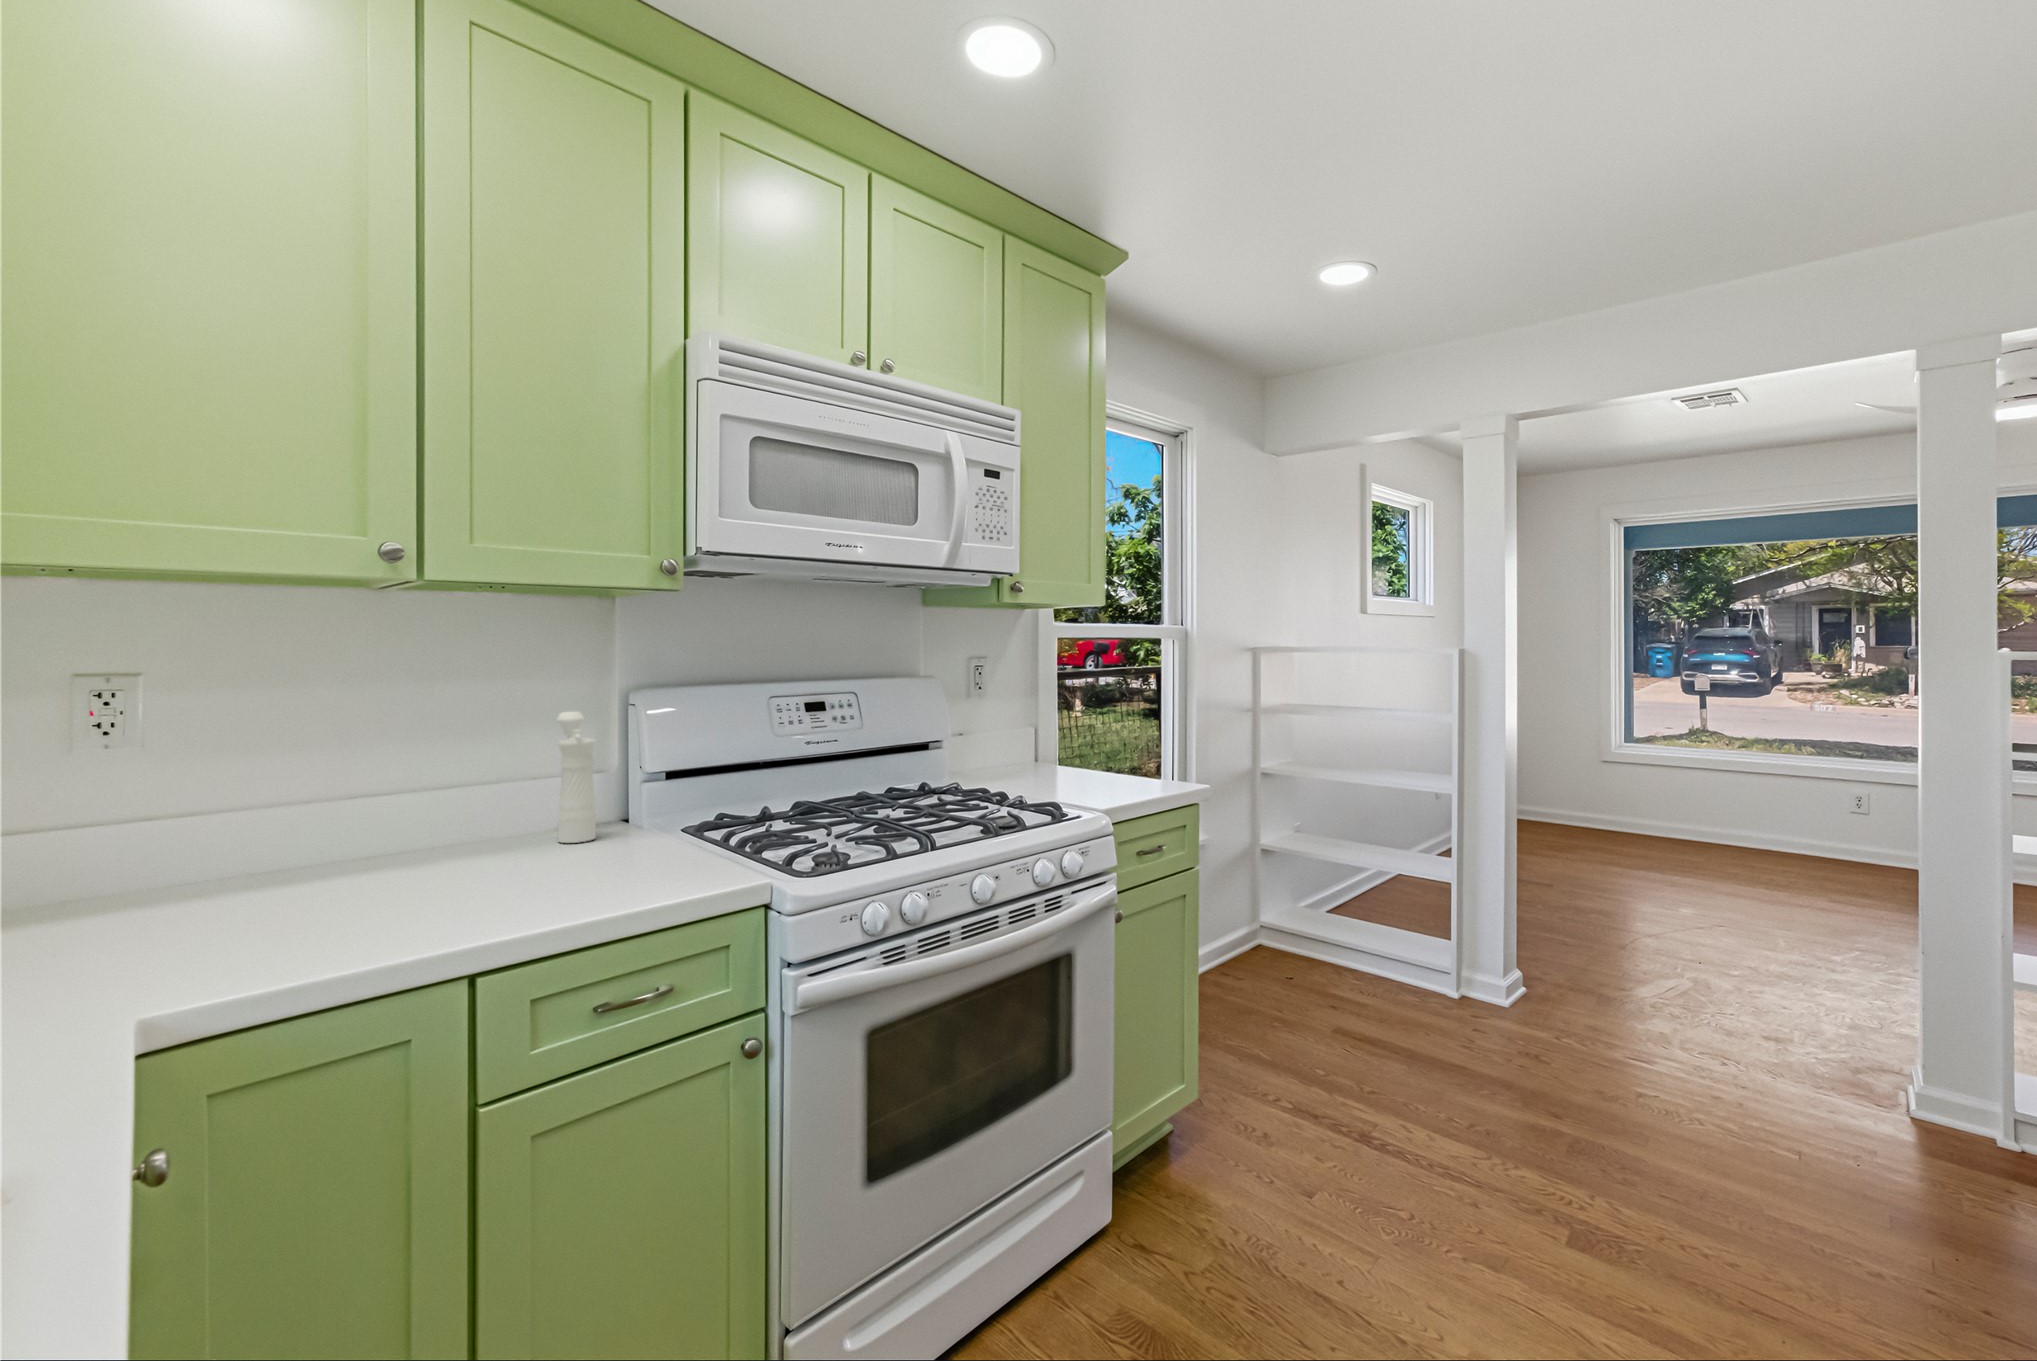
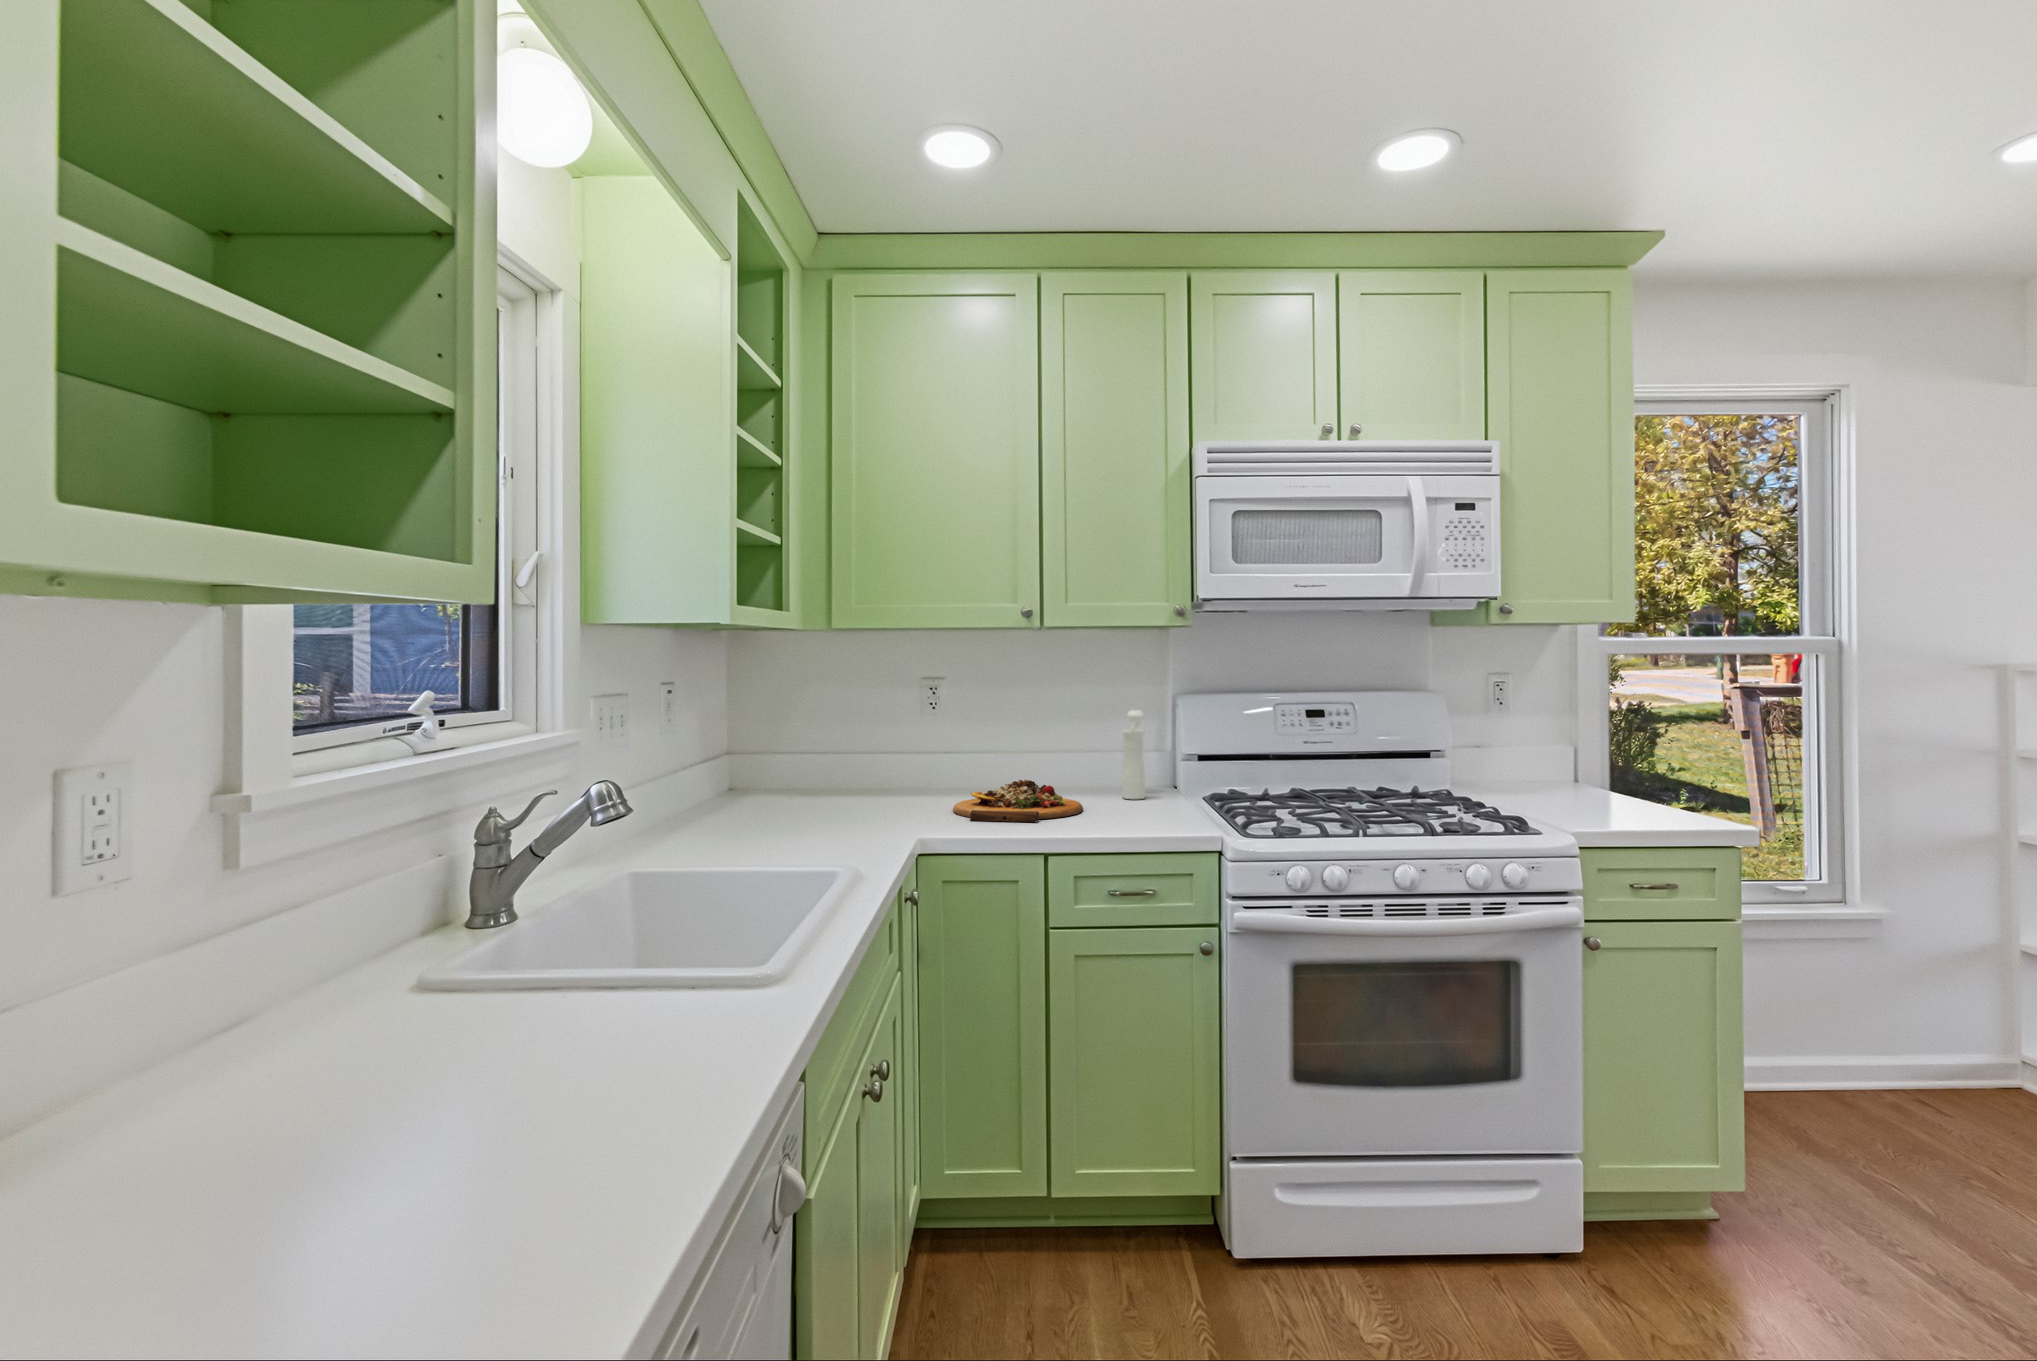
cutting board: none [227,836,512,932] -> present [953,780,1083,822]

